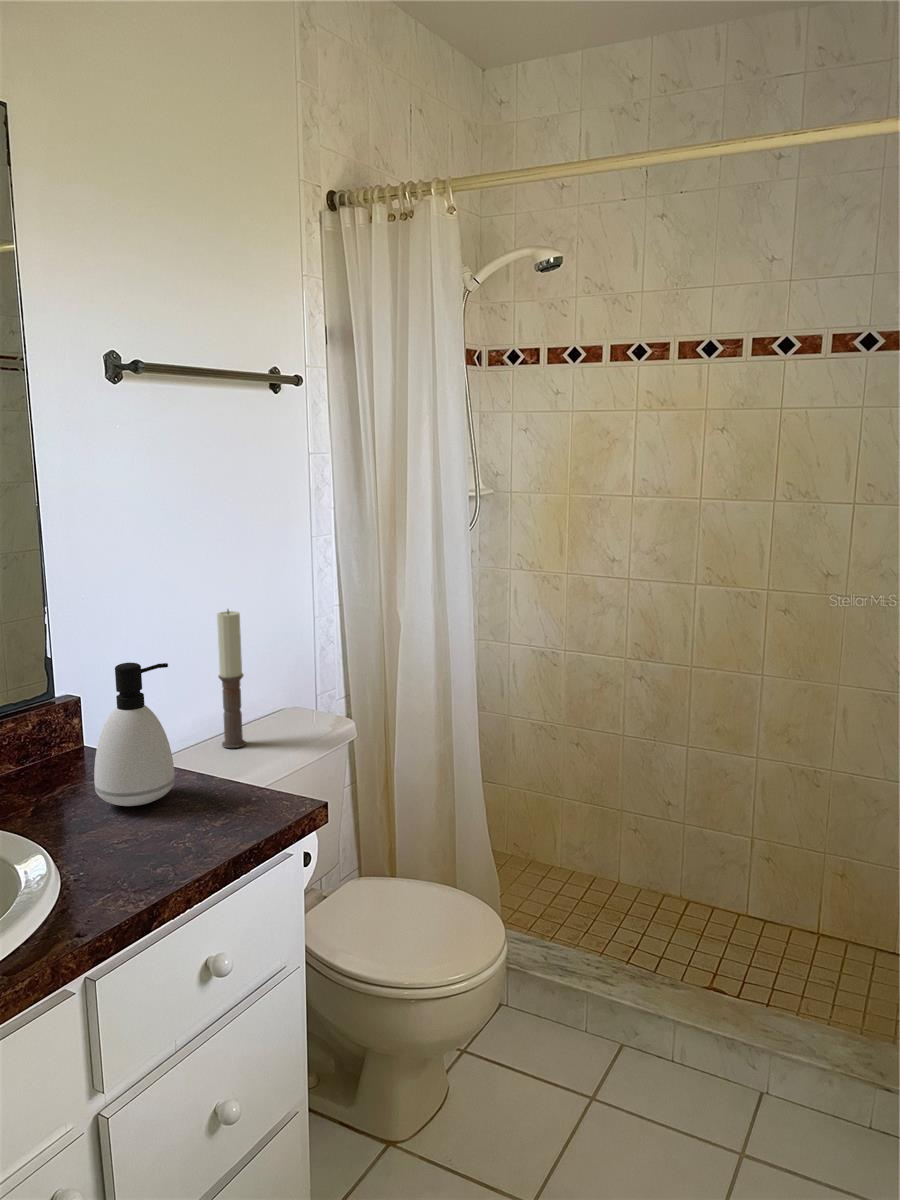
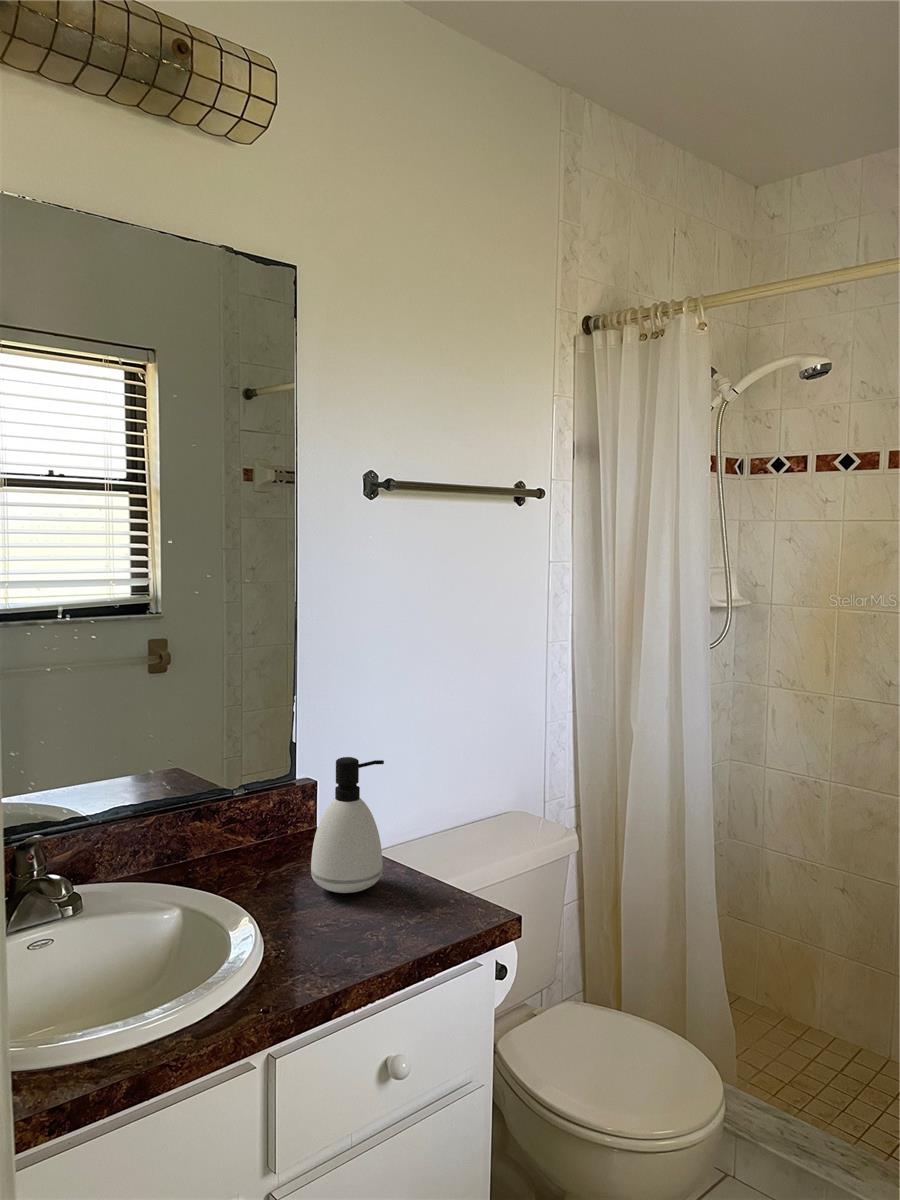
candle: present [217,610,246,748] -> none [447,709,471,845]

